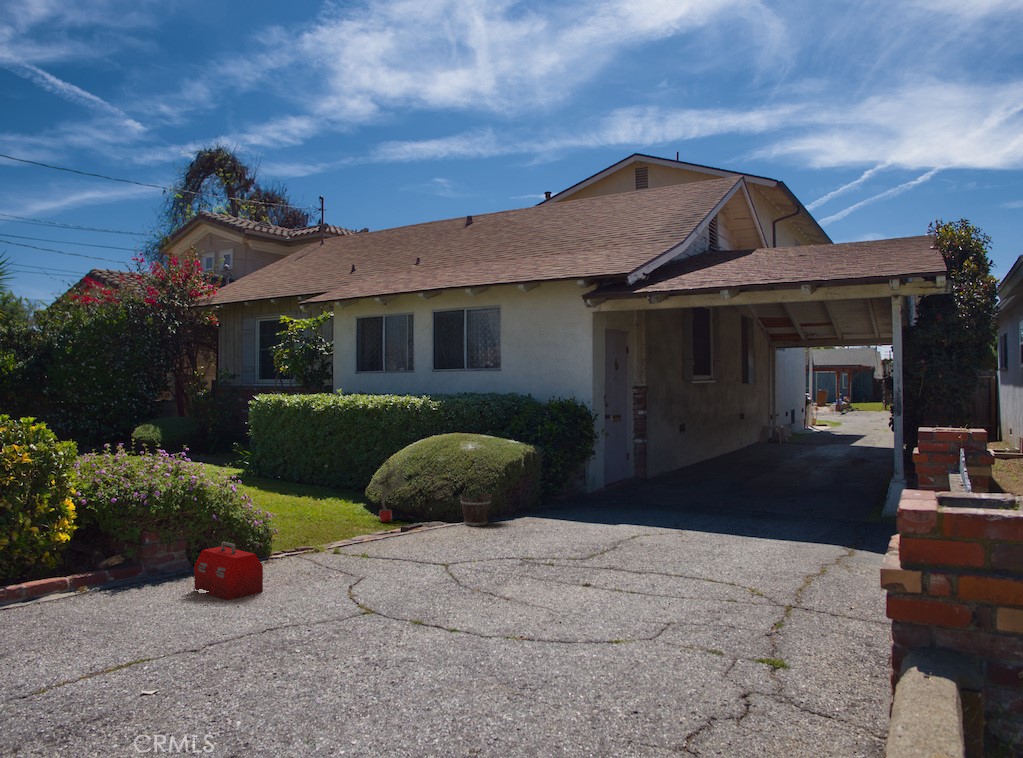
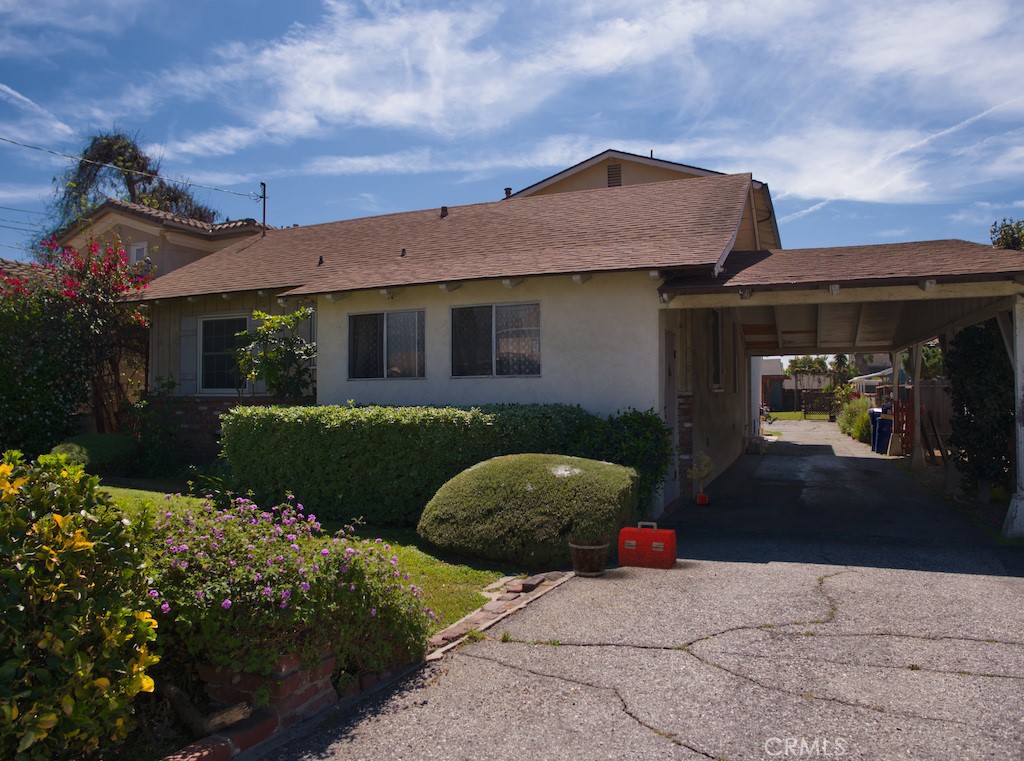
potted tree: present [370,459,406,523] -> present [686,451,713,505]
toolbox: present [194,542,263,600] -> present [618,522,677,570]

